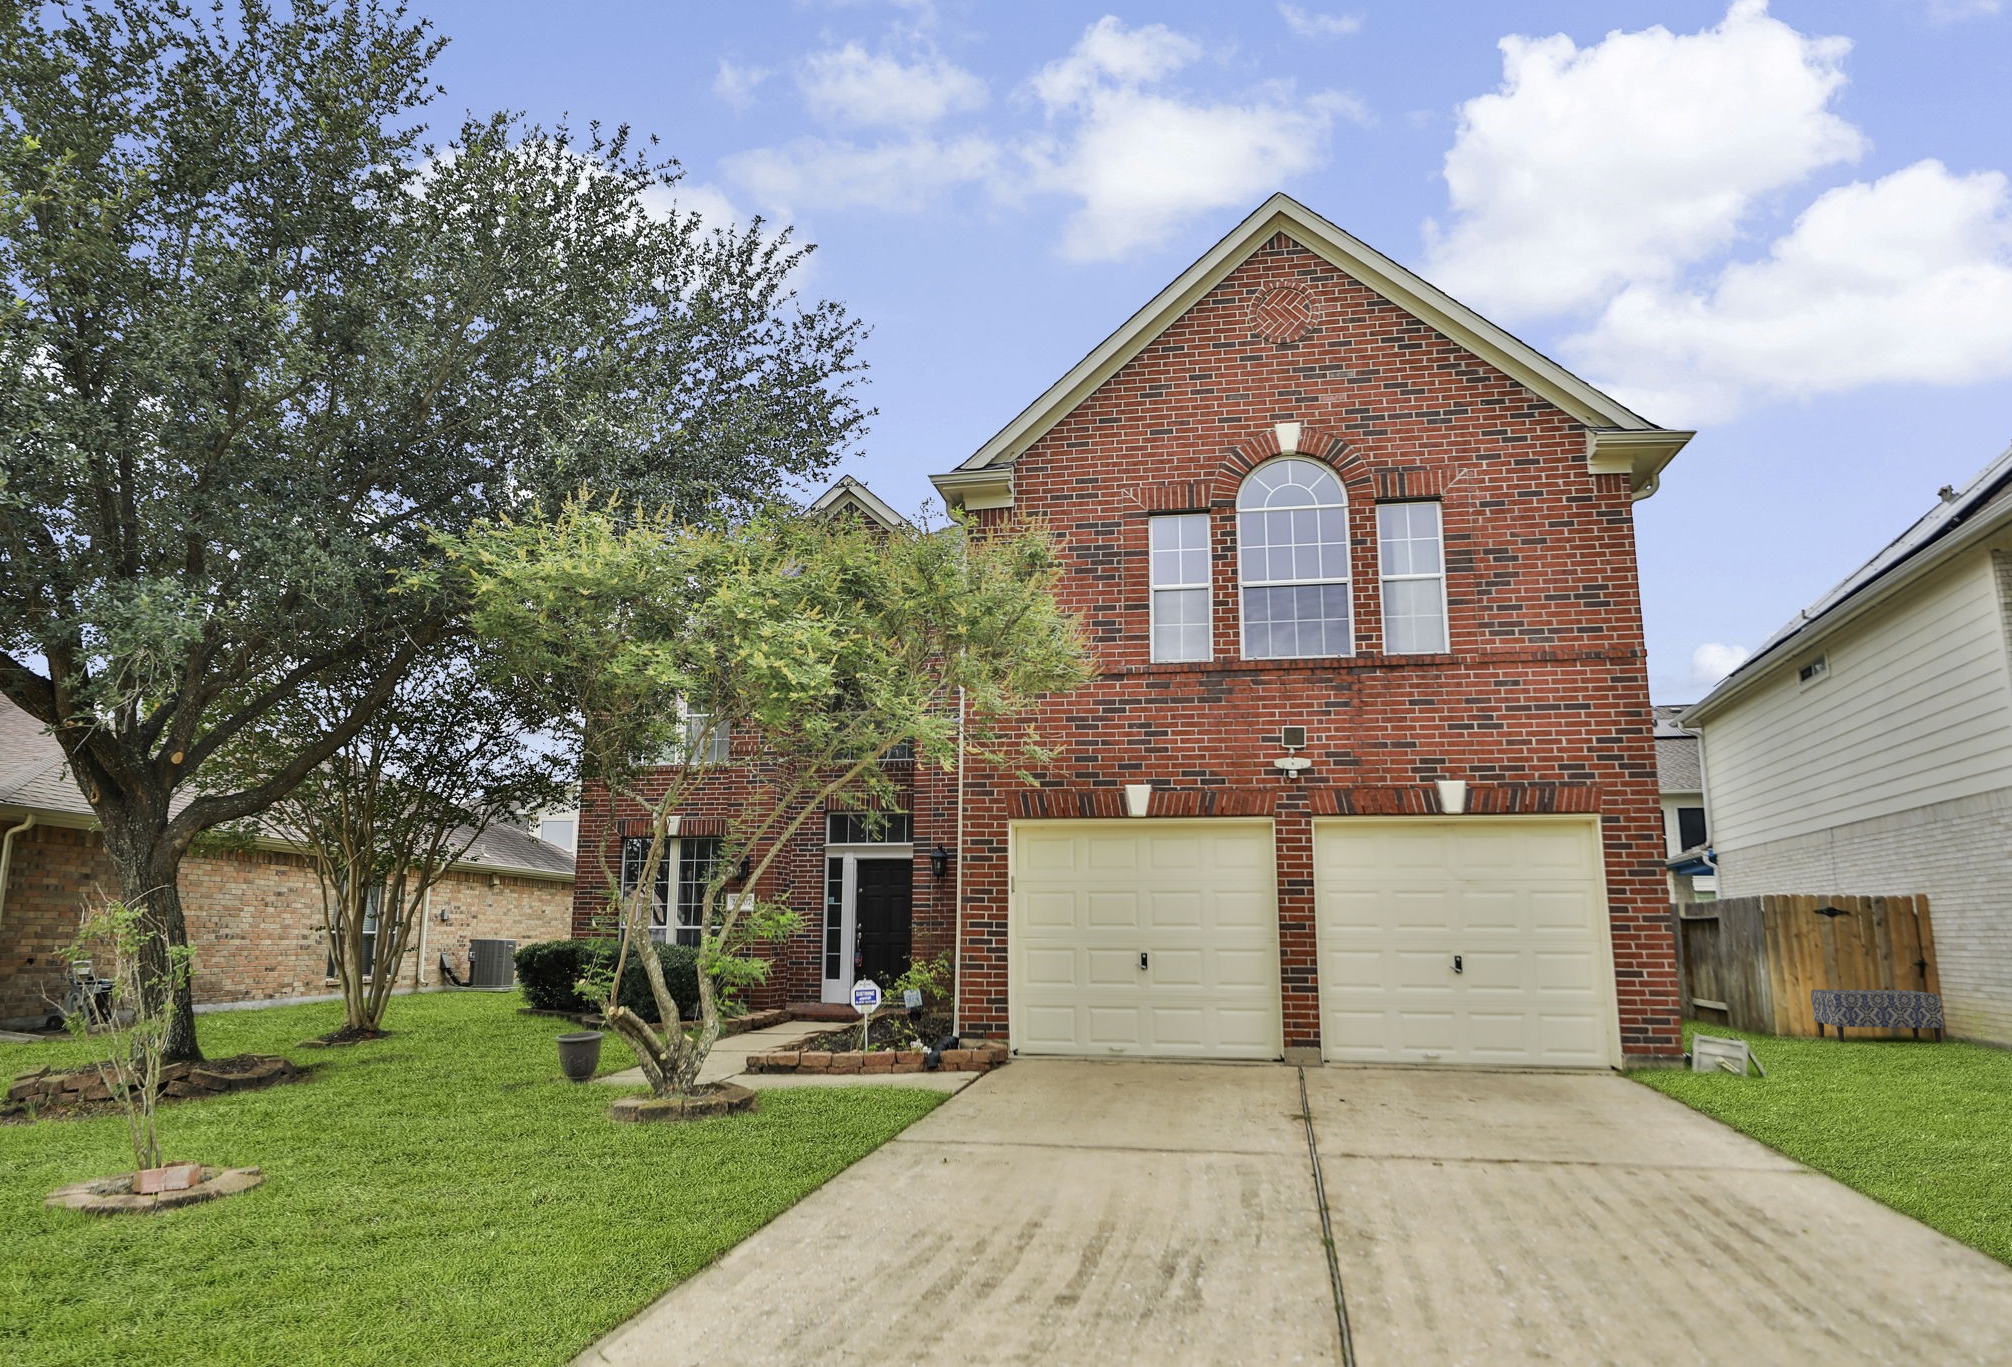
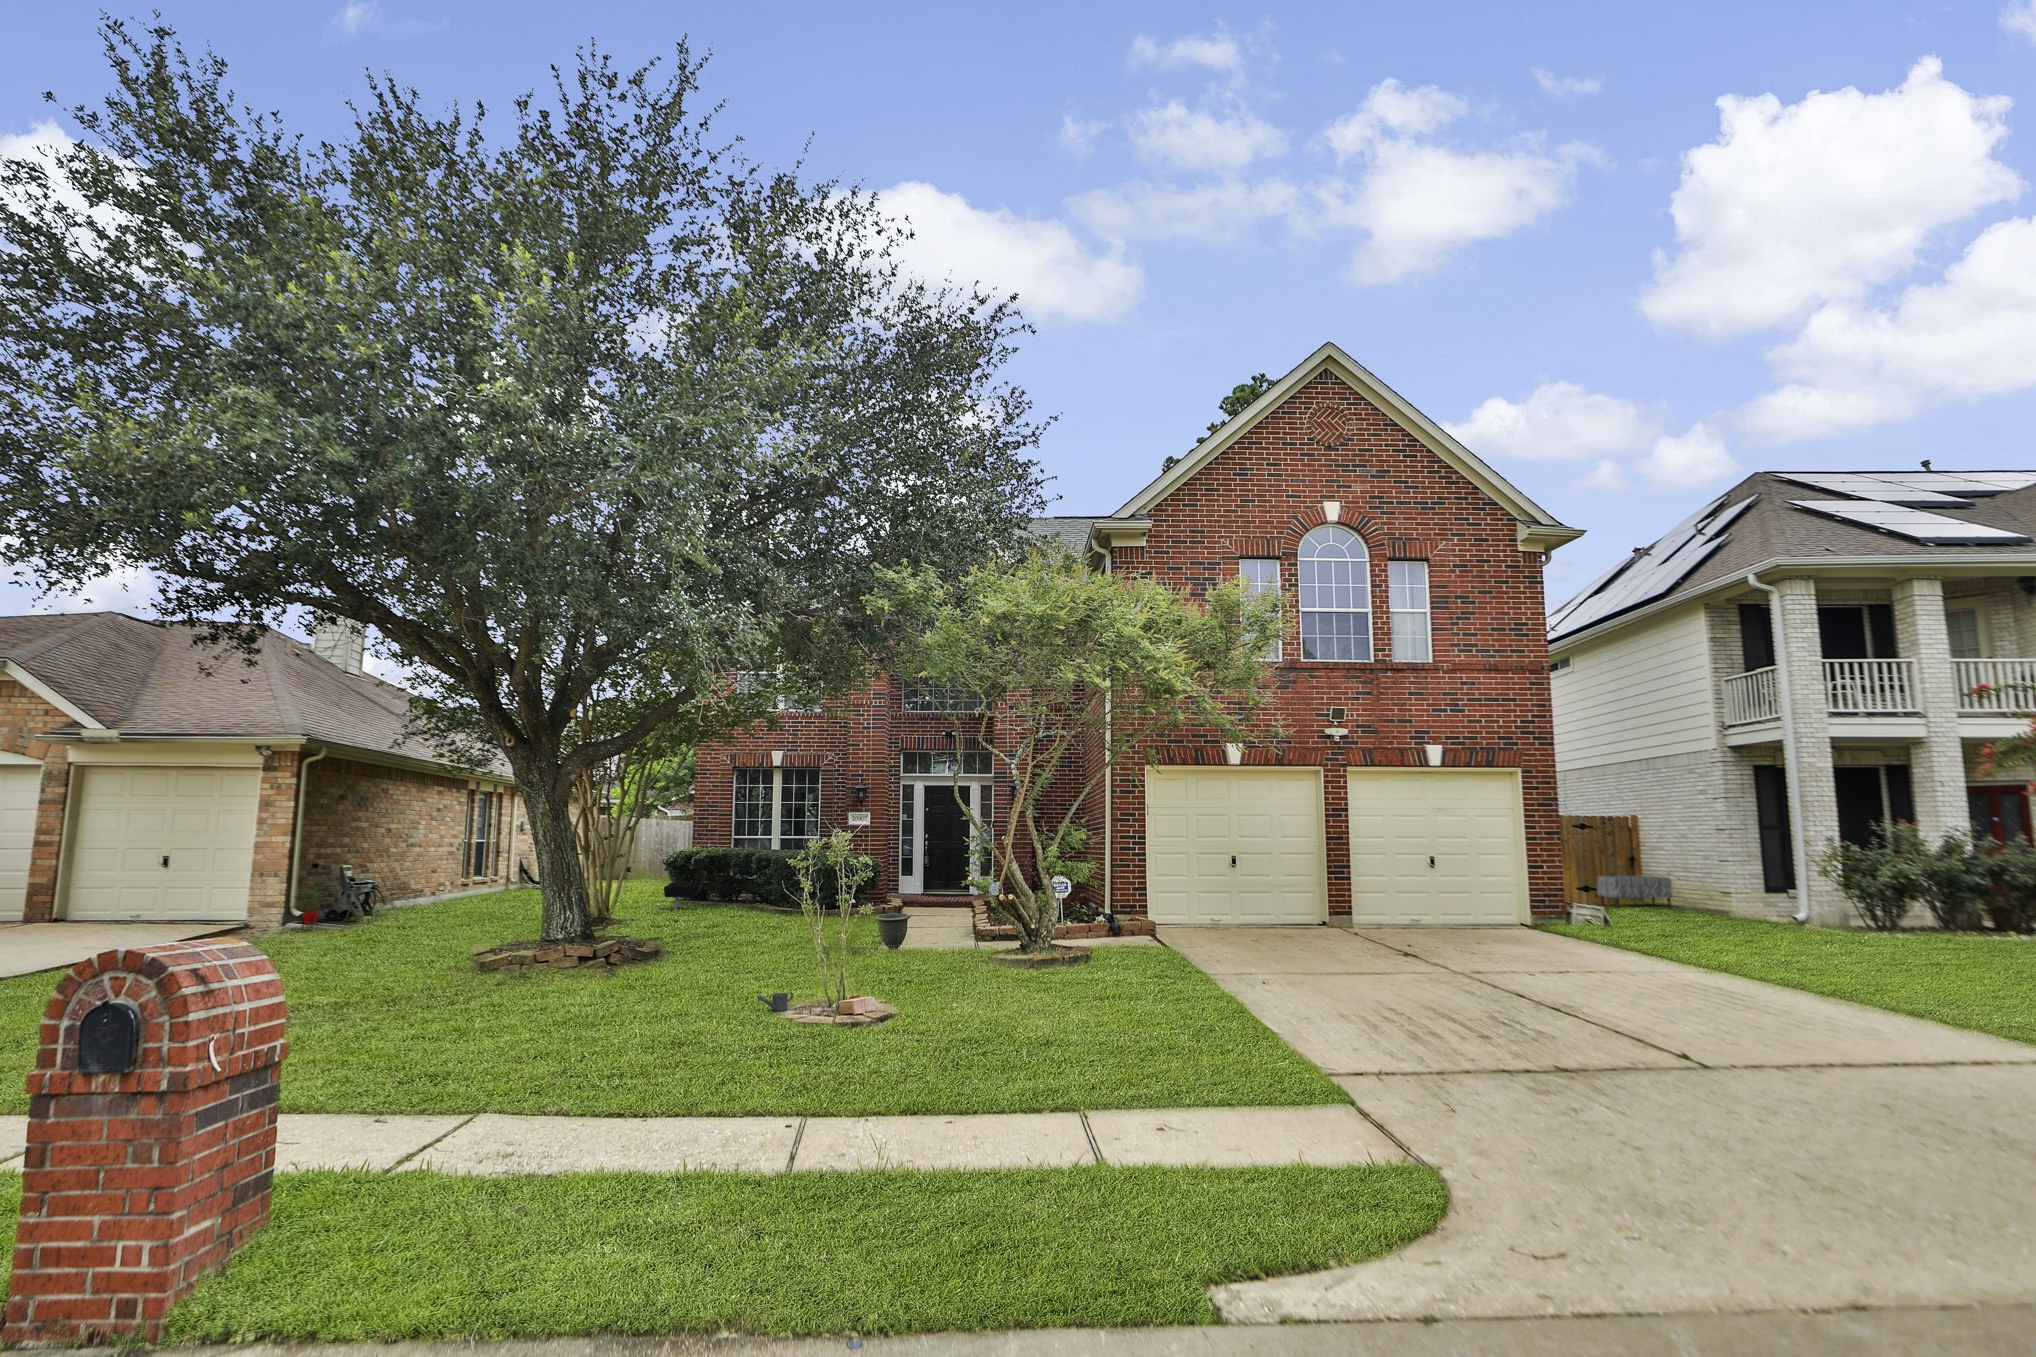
lounge chair: none [482,964,549,1014] -> present [664,871,707,910]
house plant: none [12,983,53,1032] -> present [300,890,320,926]
watering can: none [45,1162,126,1194] -> present [758,992,793,1012]

